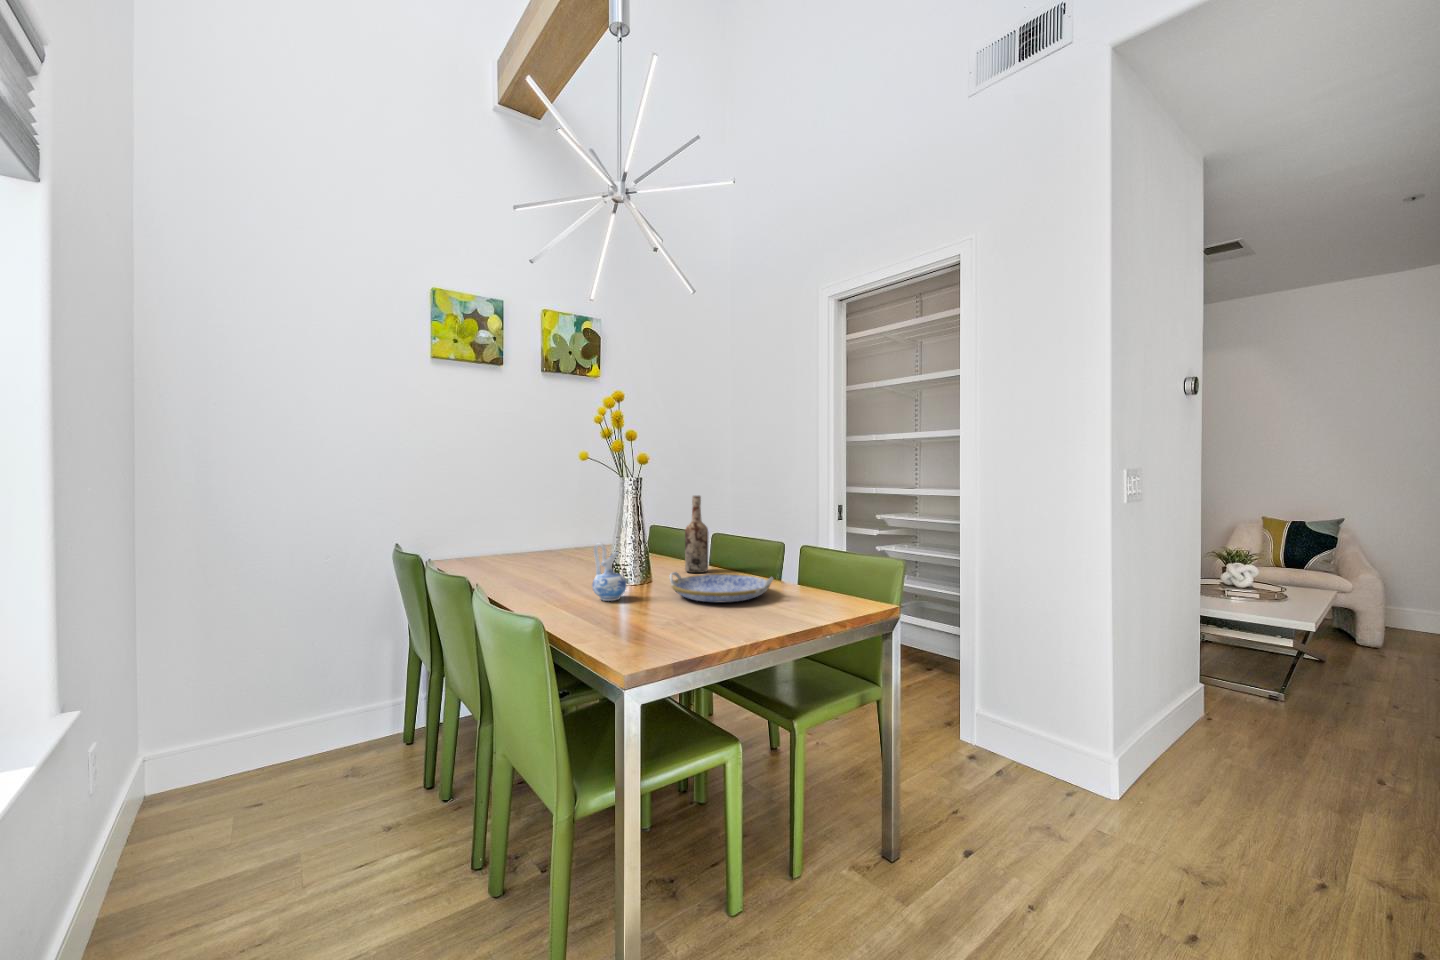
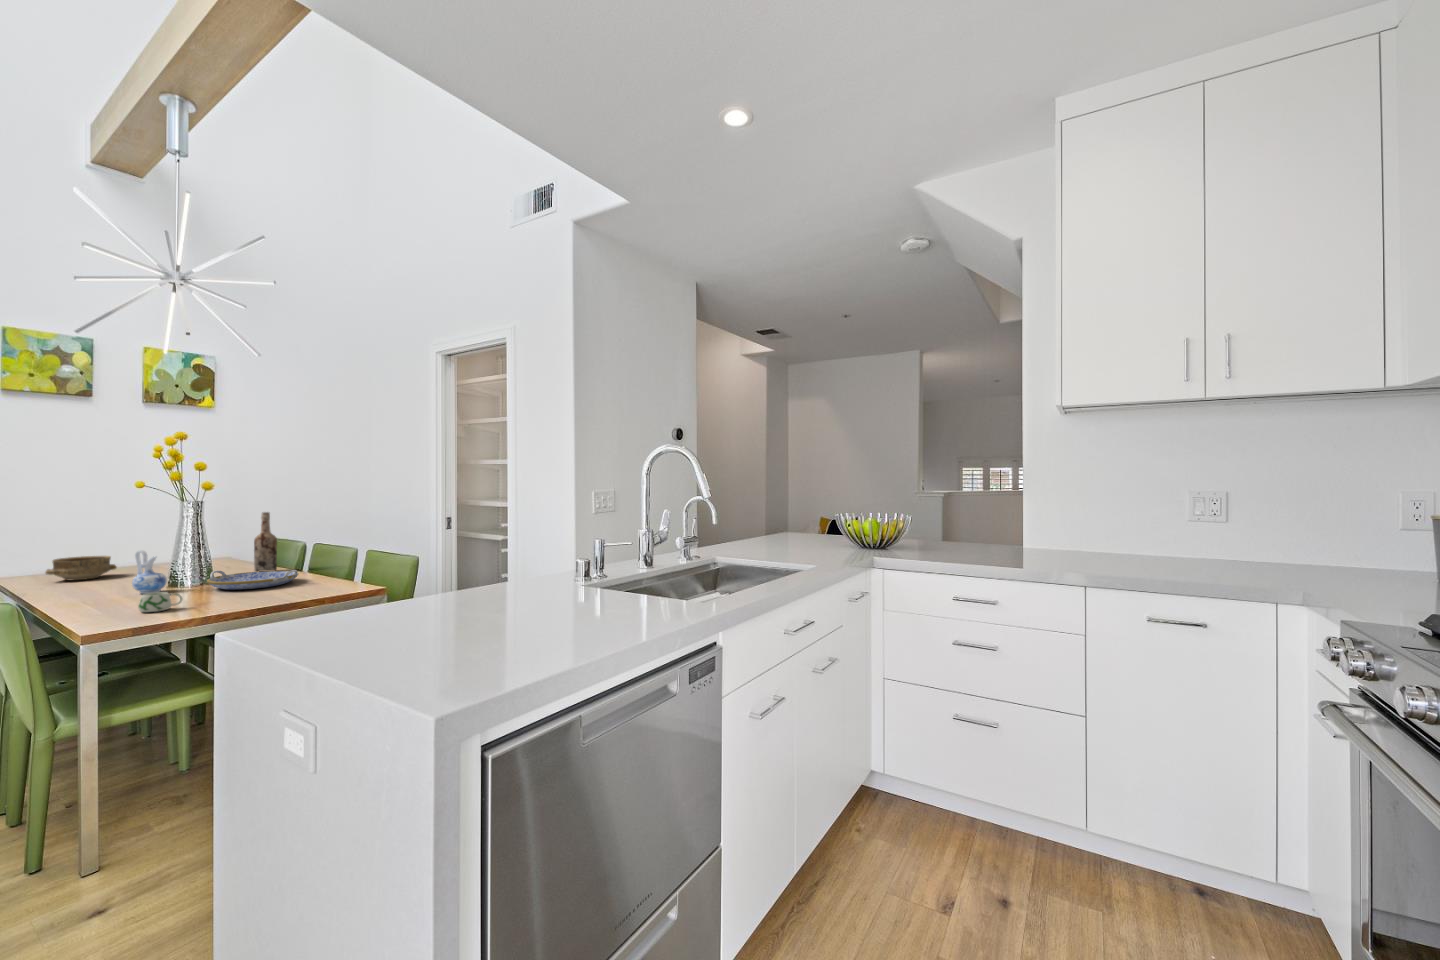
ceramic bowl: none [482,543,543,572] -> present [46,556,116,580]
mug: none [643,610,690,642] -> present [138,592,182,612]

